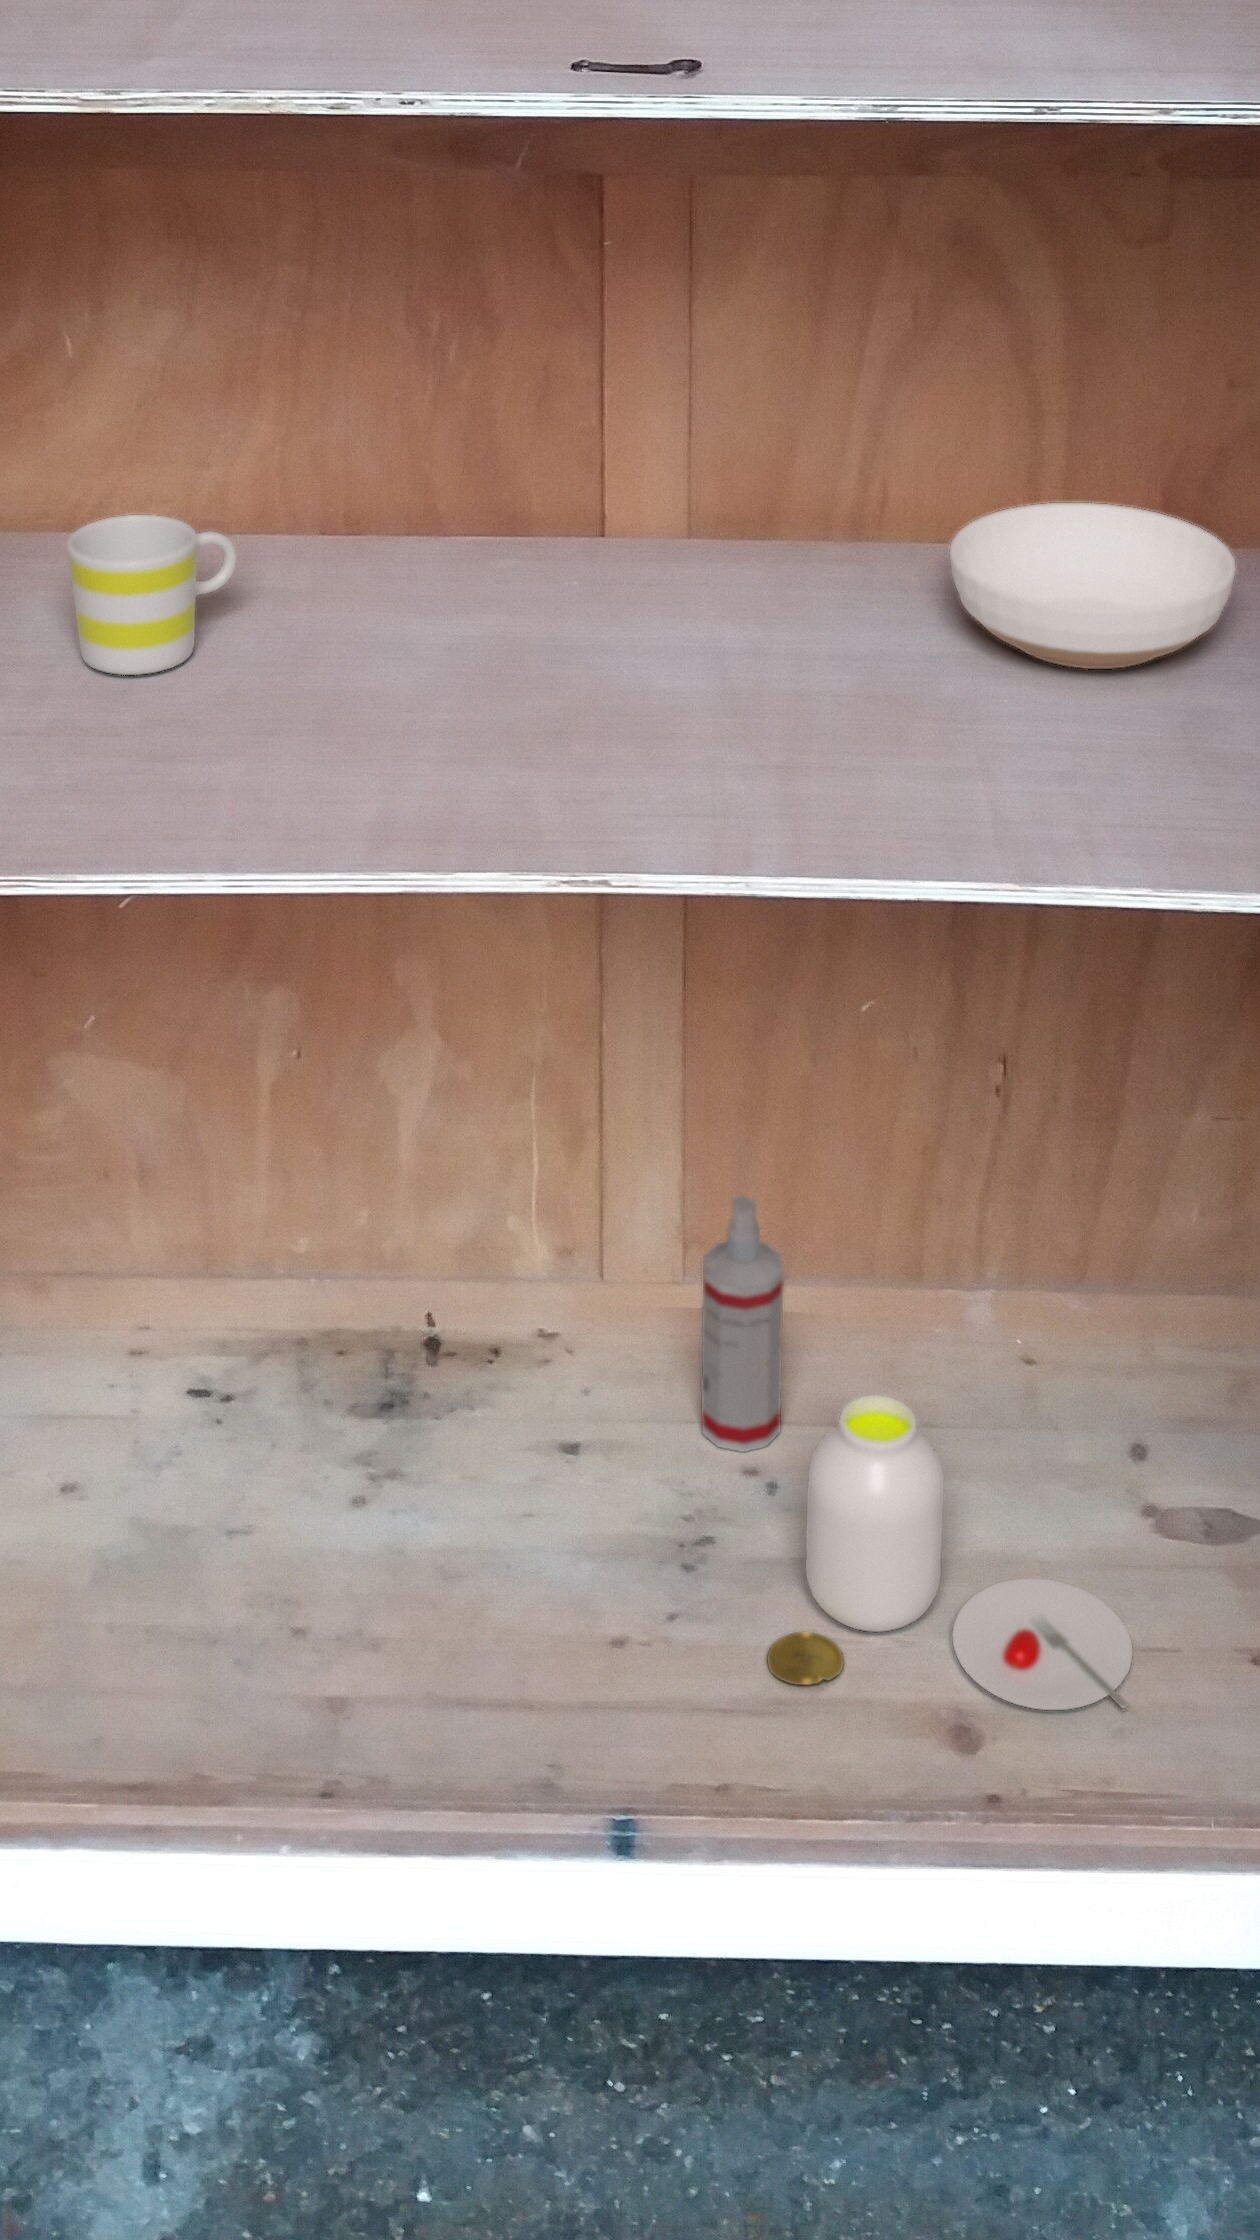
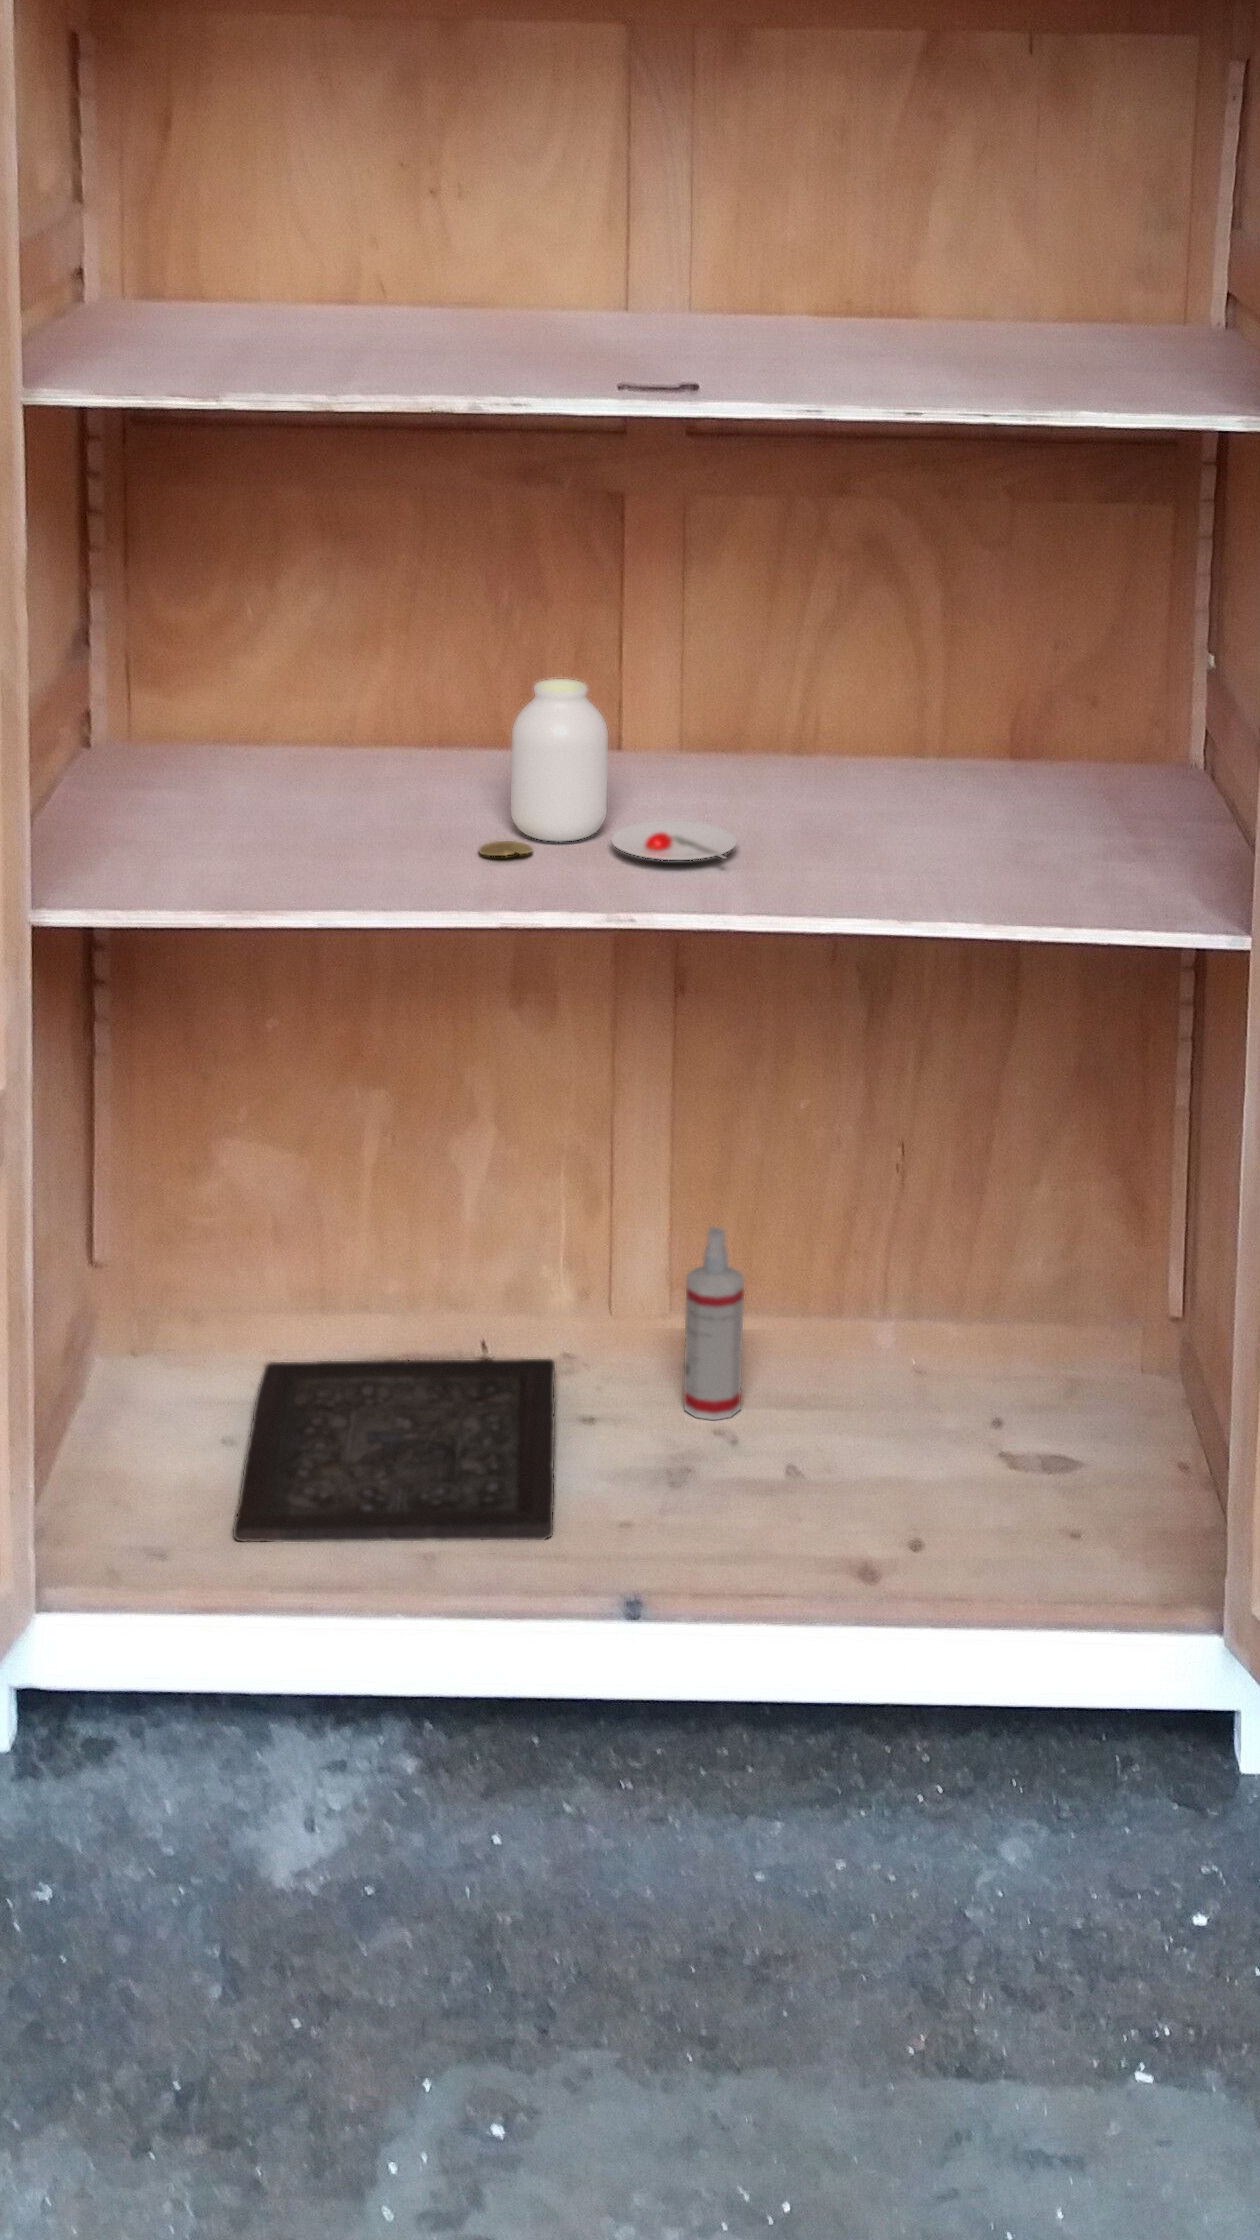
bowl: present [950,503,1236,669] -> none [860,723,1052,822]
mug: present [67,515,237,675] -> none [263,716,375,819]
tray: none [56,1350,525,1696] -> present [233,1359,555,1542]
jar: present [767,1395,1132,1710] -> present [479,679,737,860]

